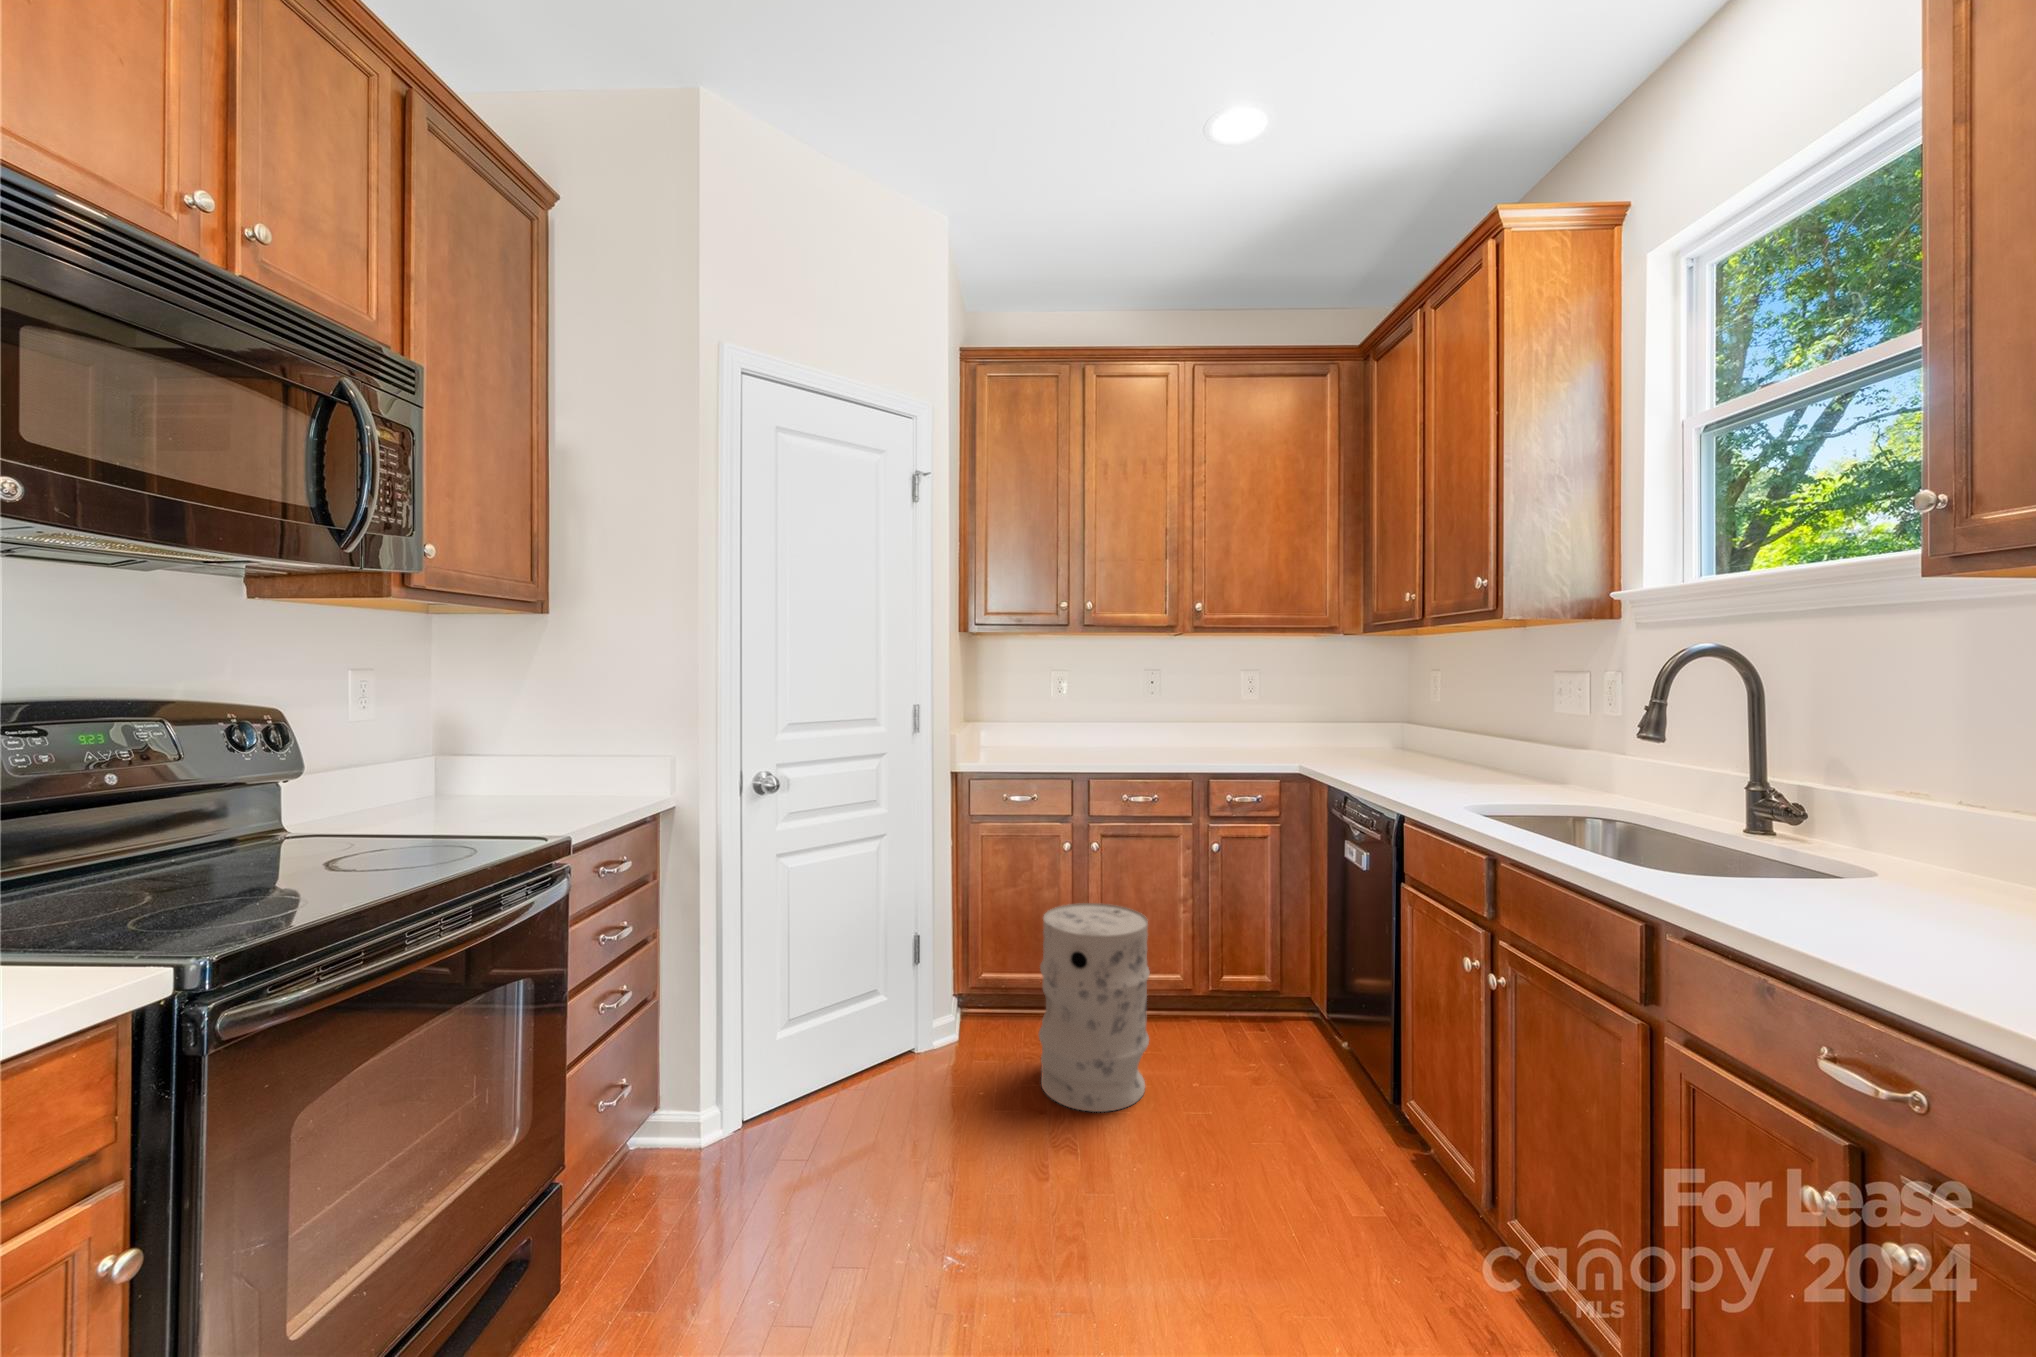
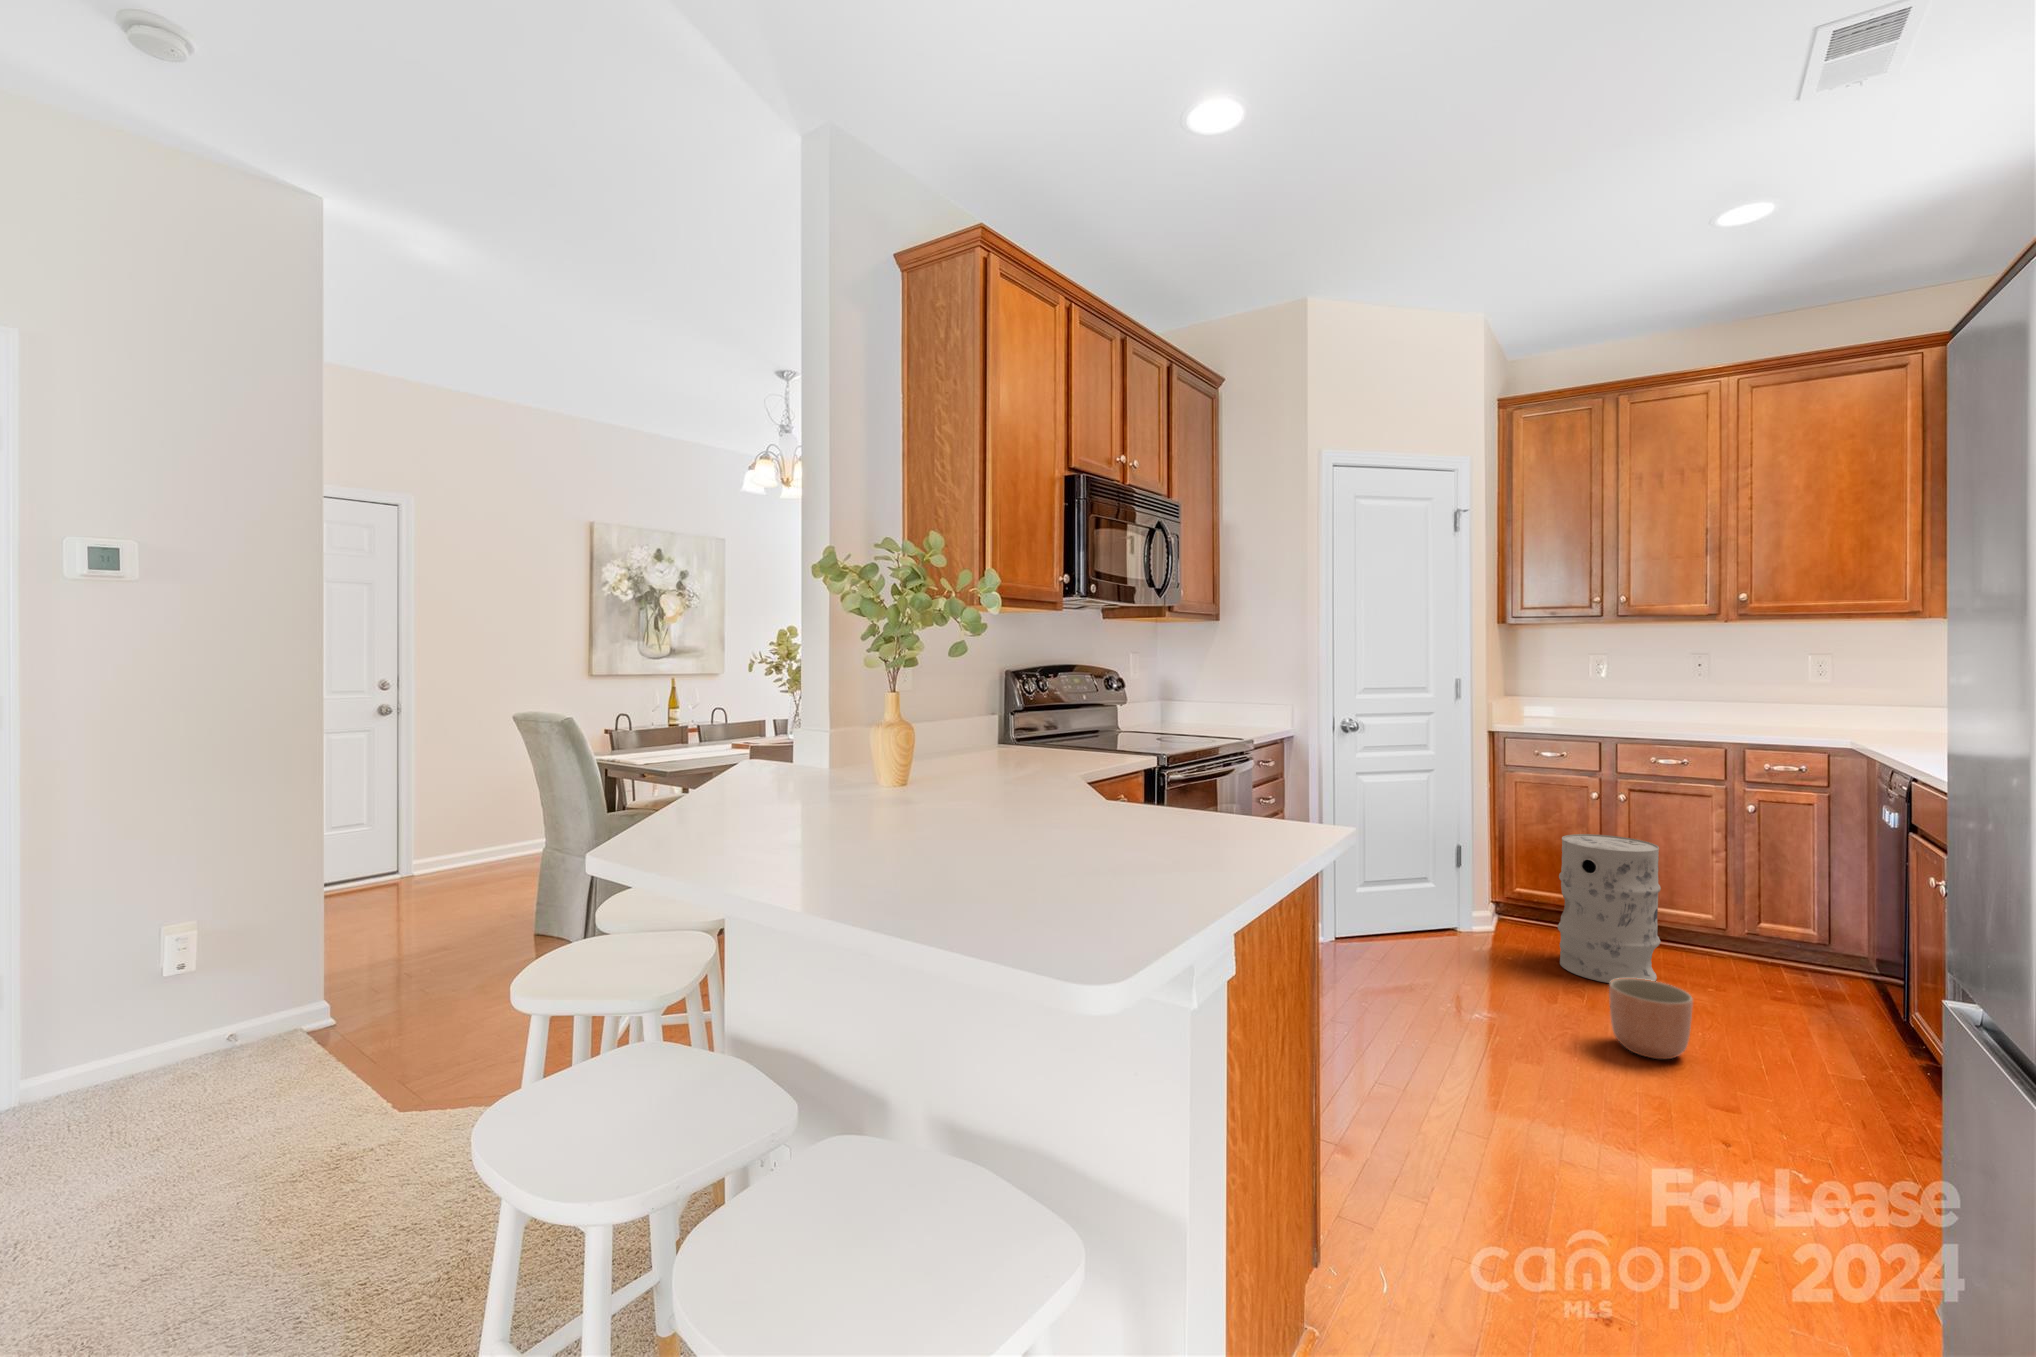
planter: none [1137,1150,1238,1290] -> present [1609,978,1693,1059]

